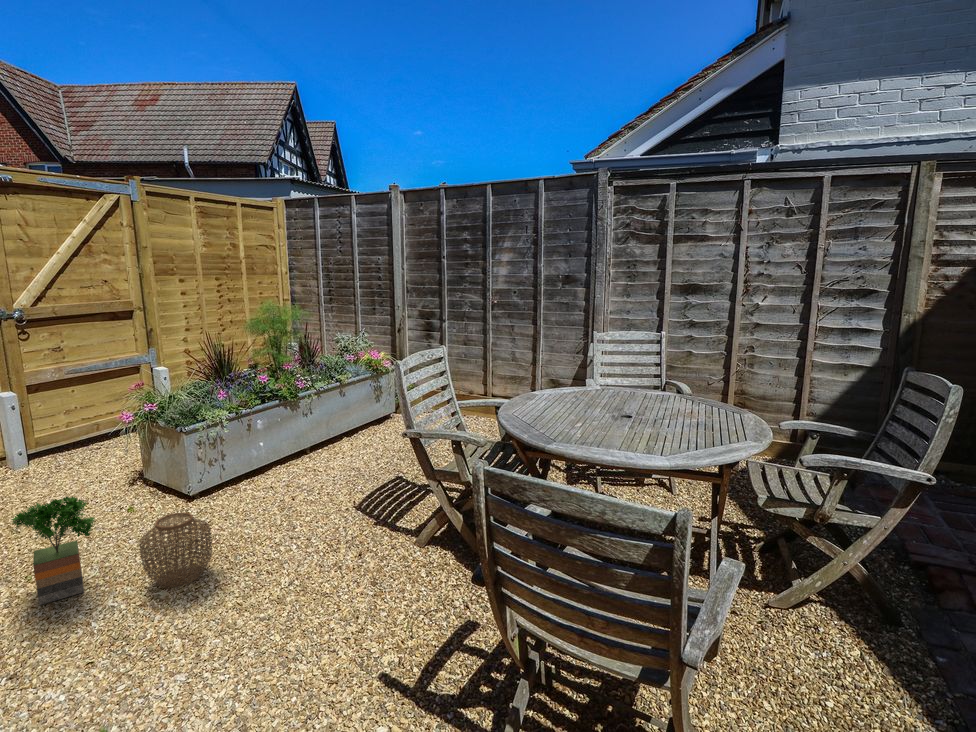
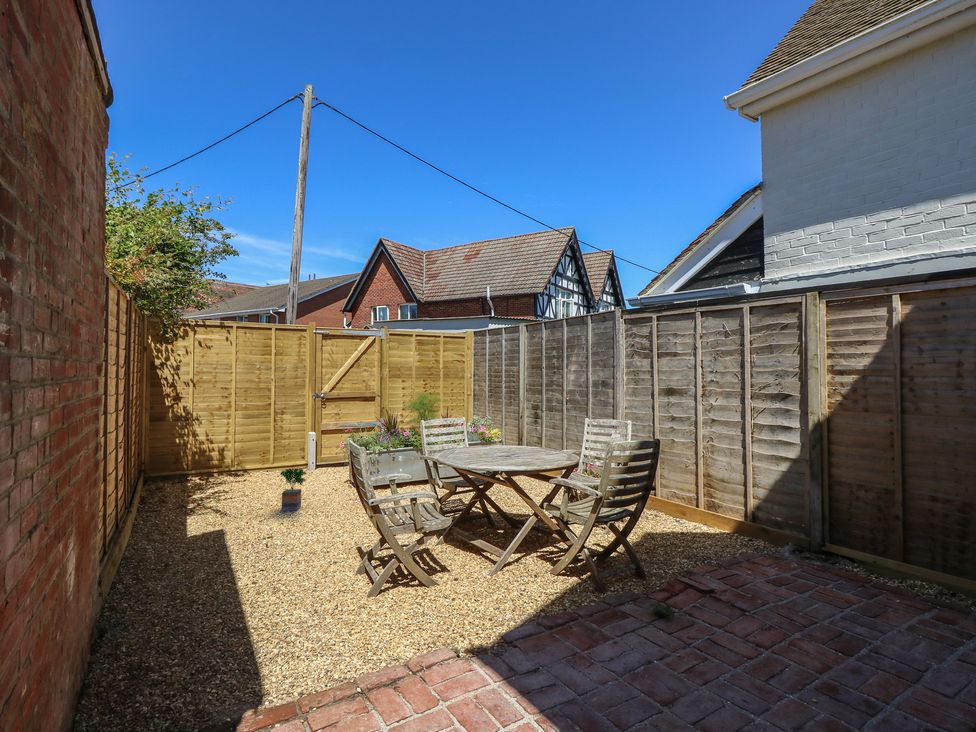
woven basket: present [140,512,212,587] -> none [316,483,346,516]

